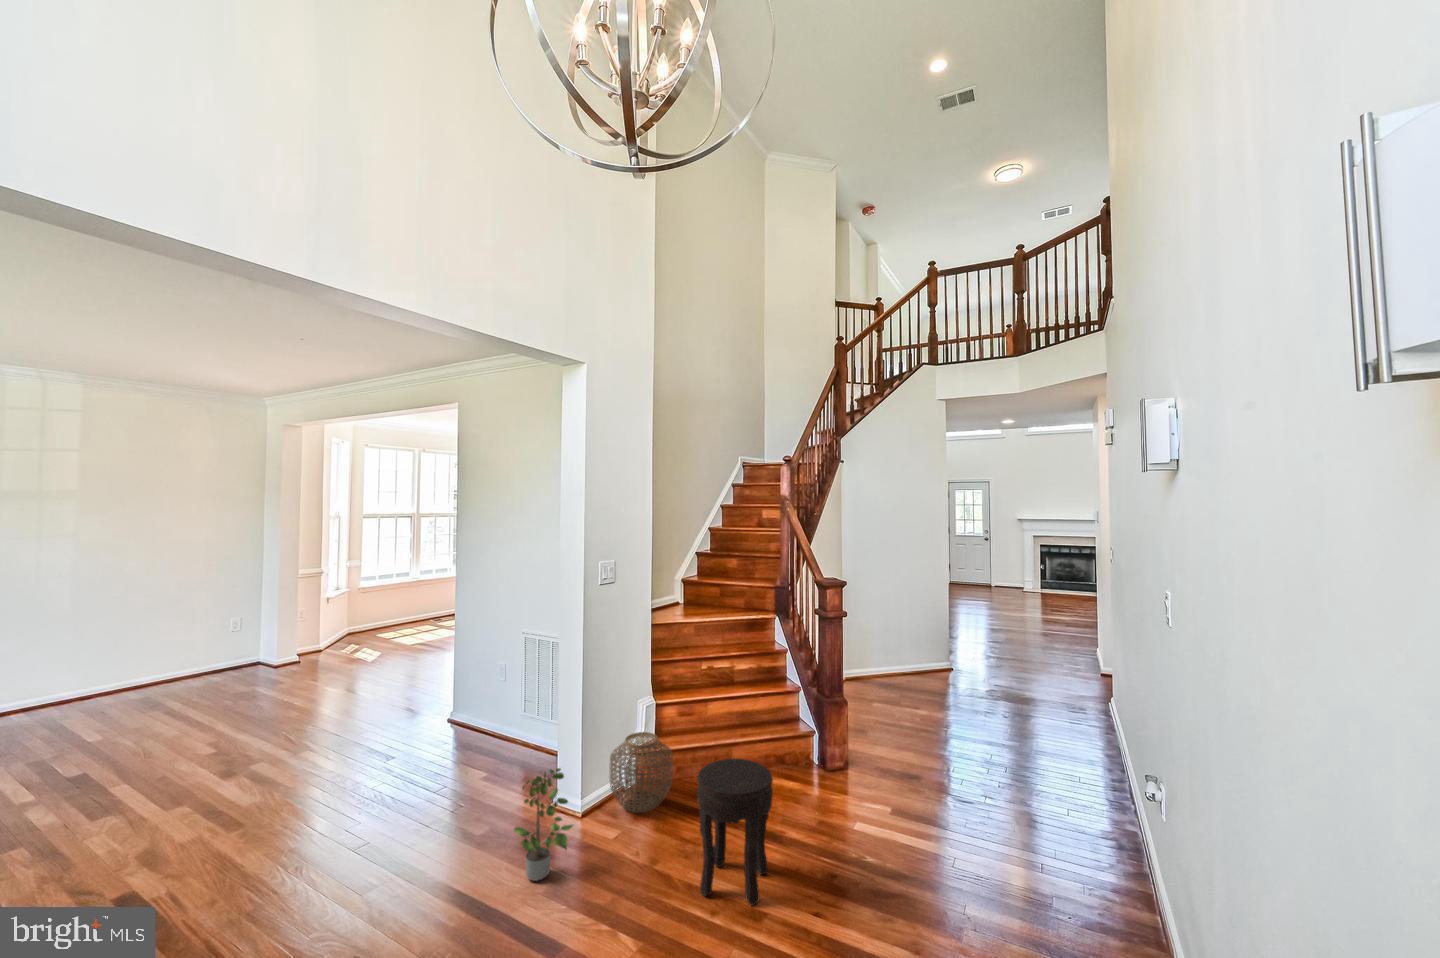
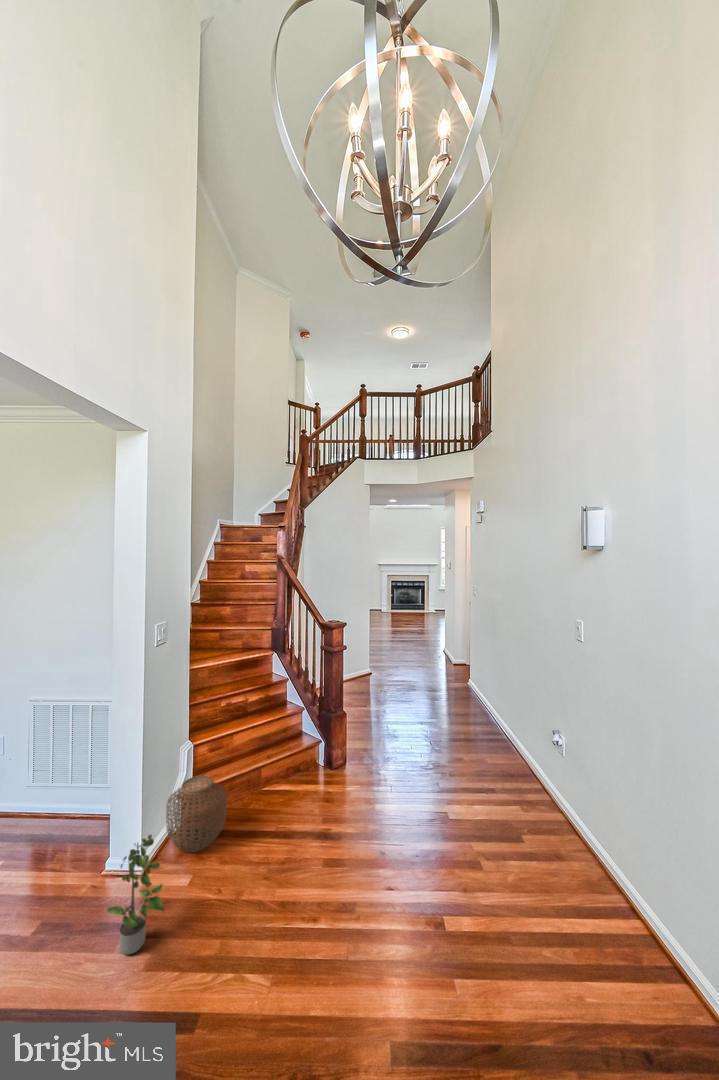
side table: present [697,759,773,906] -> none [286,781,348,904]

